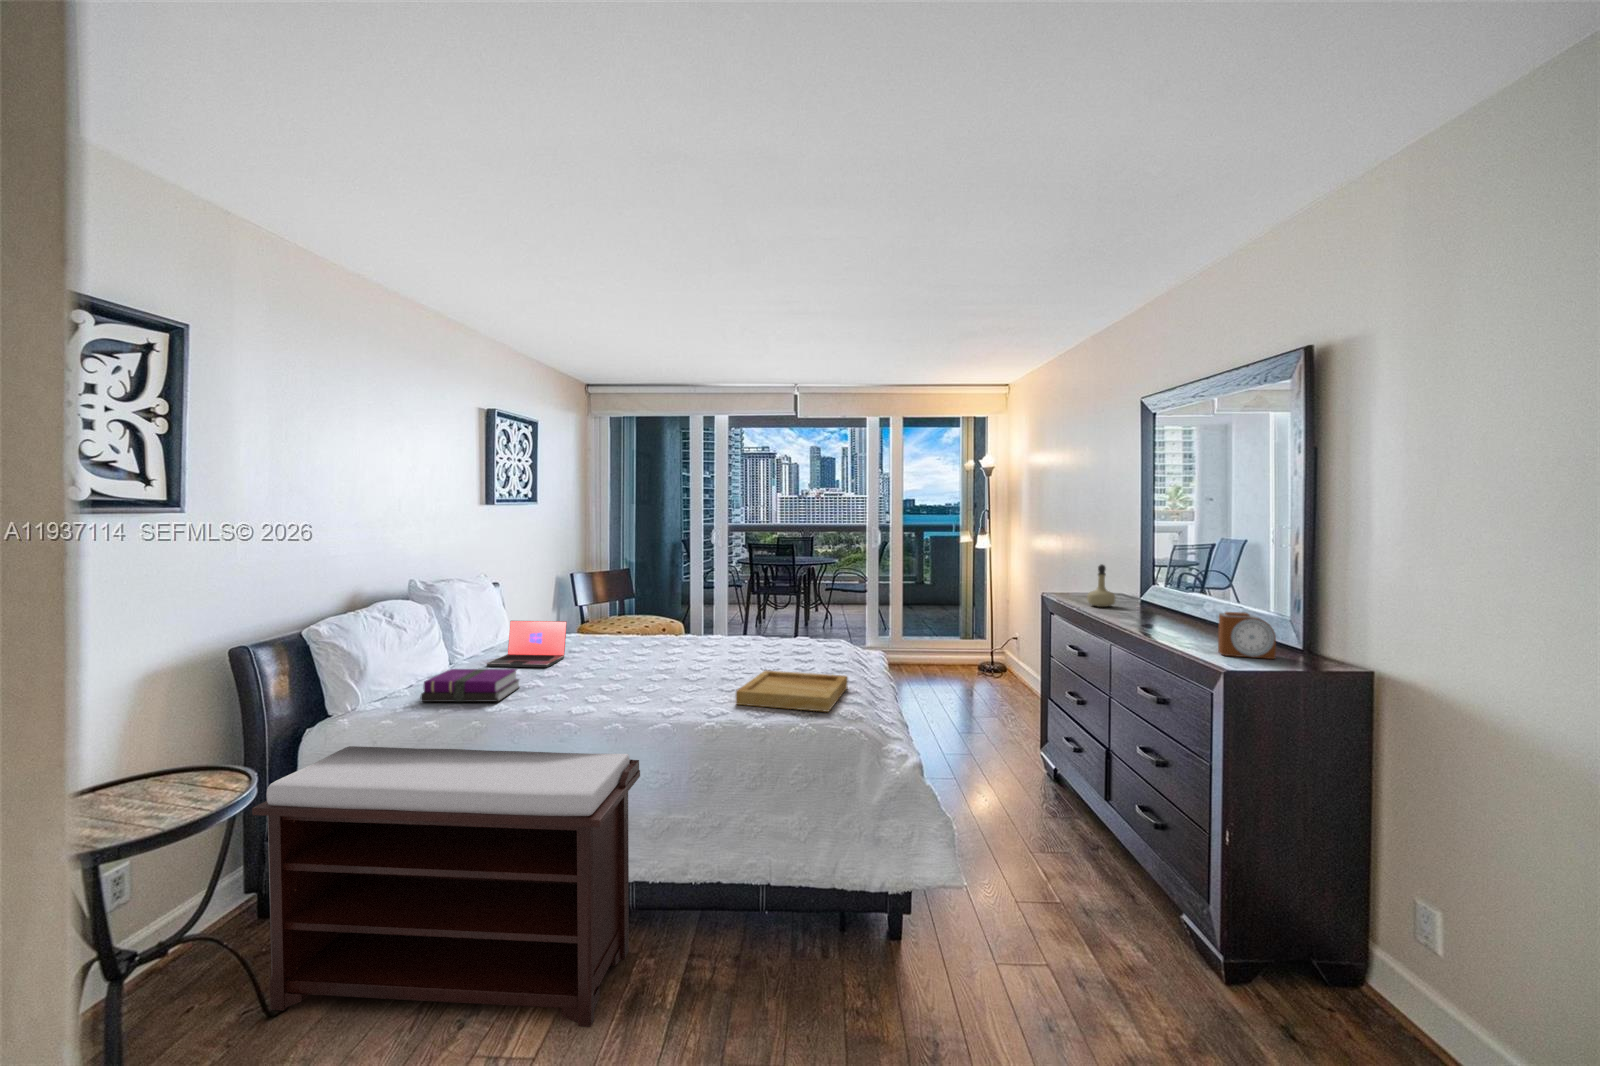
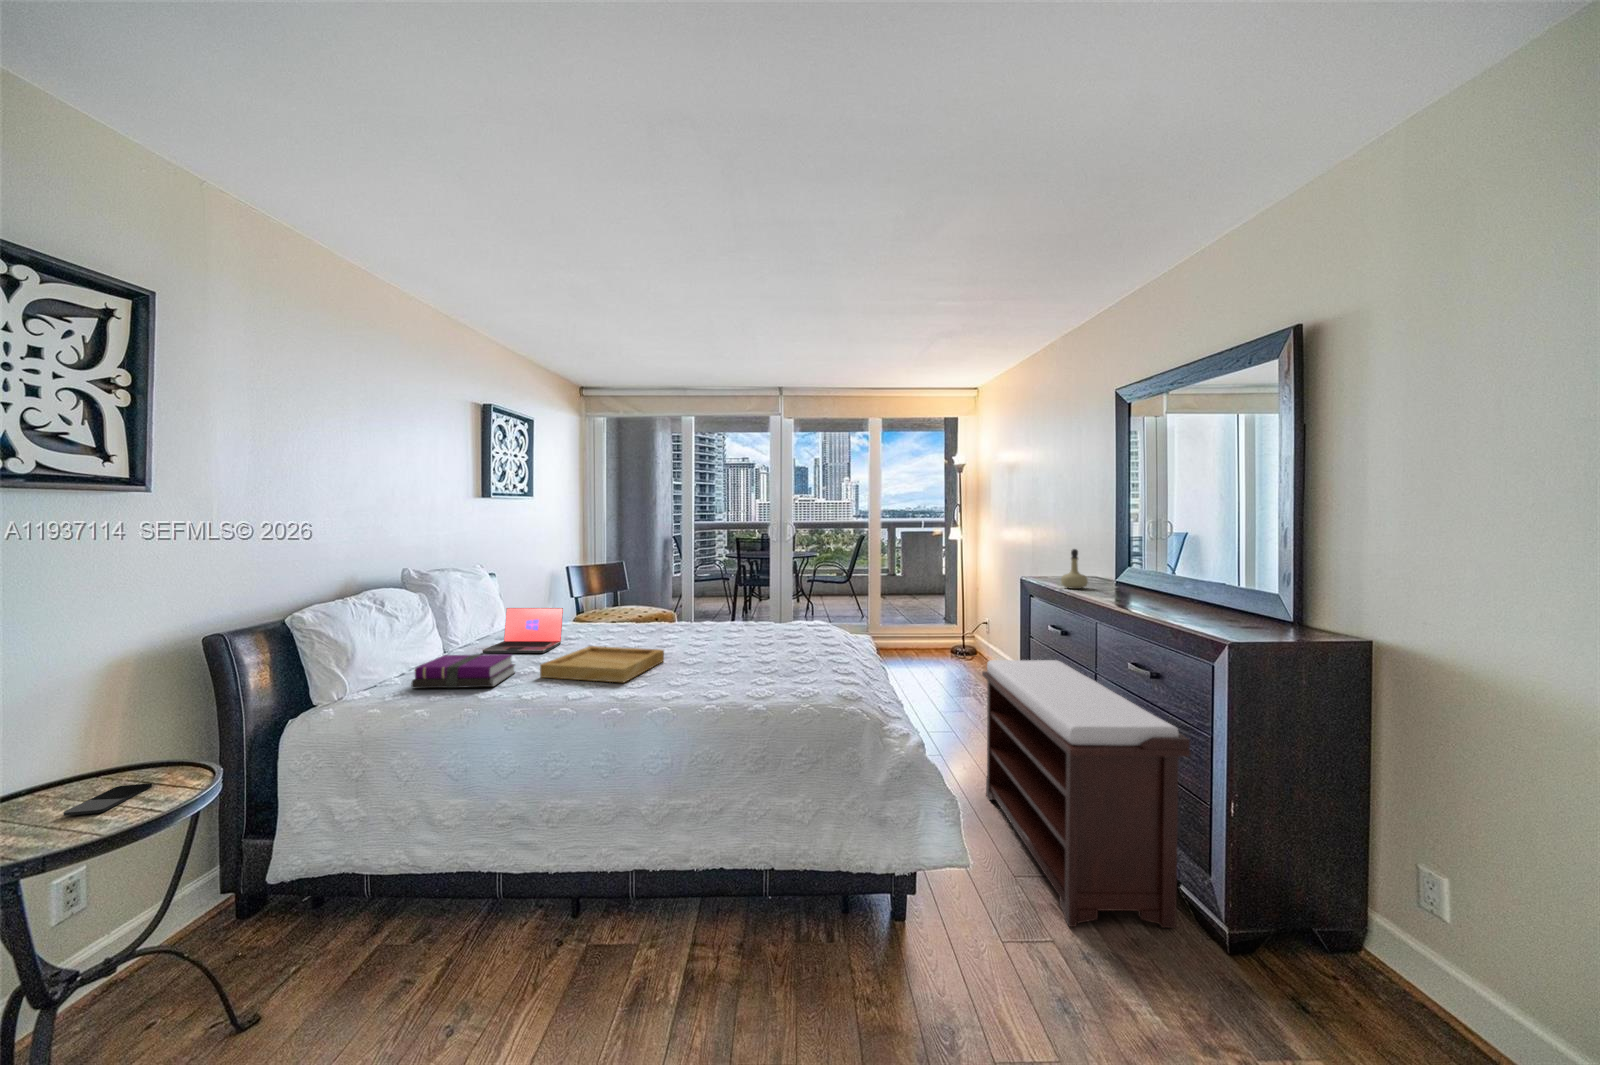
alarm clock: present [1218,612,1276,659] -> none [1209,586,1268,631]
tray: present [736,671,848,712] -> present [540,646,664,682]
bench: present [252,746,640,1027] -> present [982,660,1190,928]
smartphone: none [127,786,196,812] -> present [63,783,152,816]

